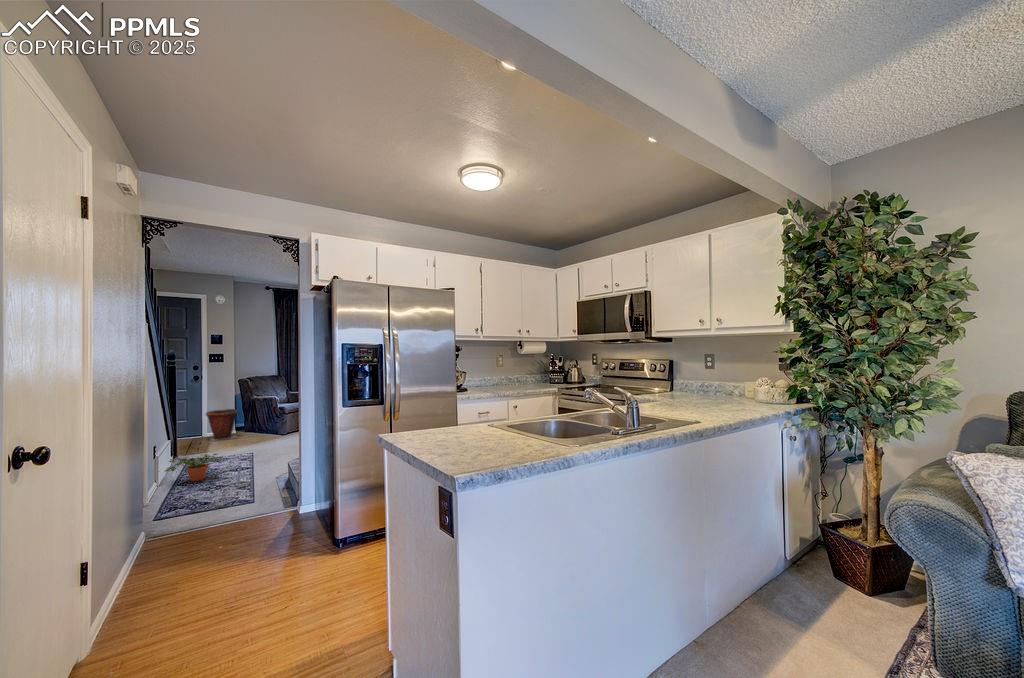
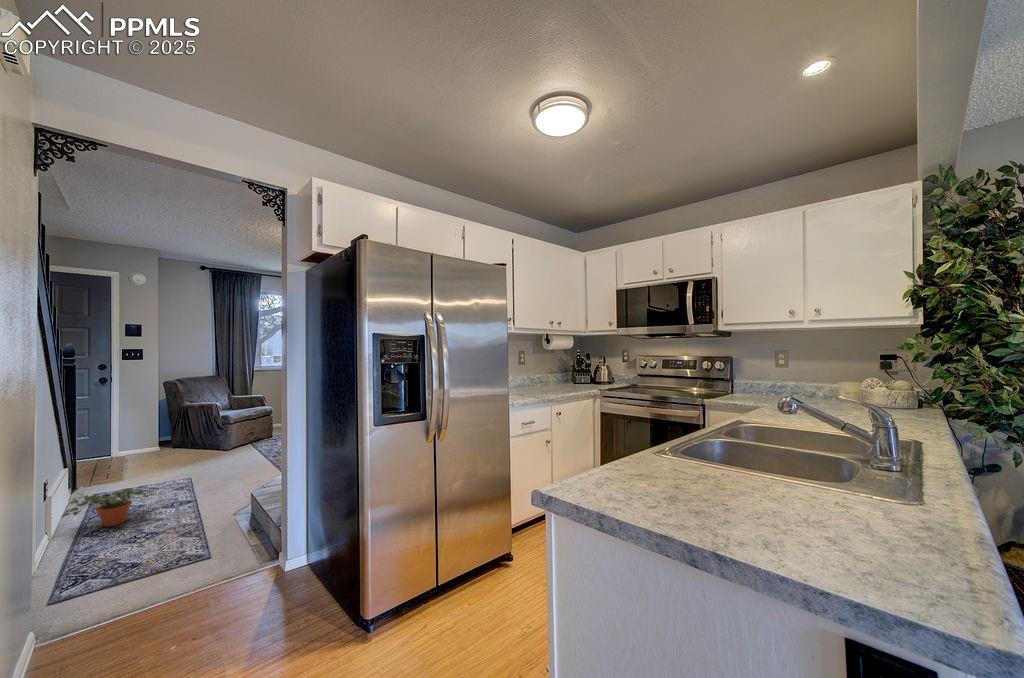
waste bin: present [206,409,238,441] -> none [117,418,165,462]

